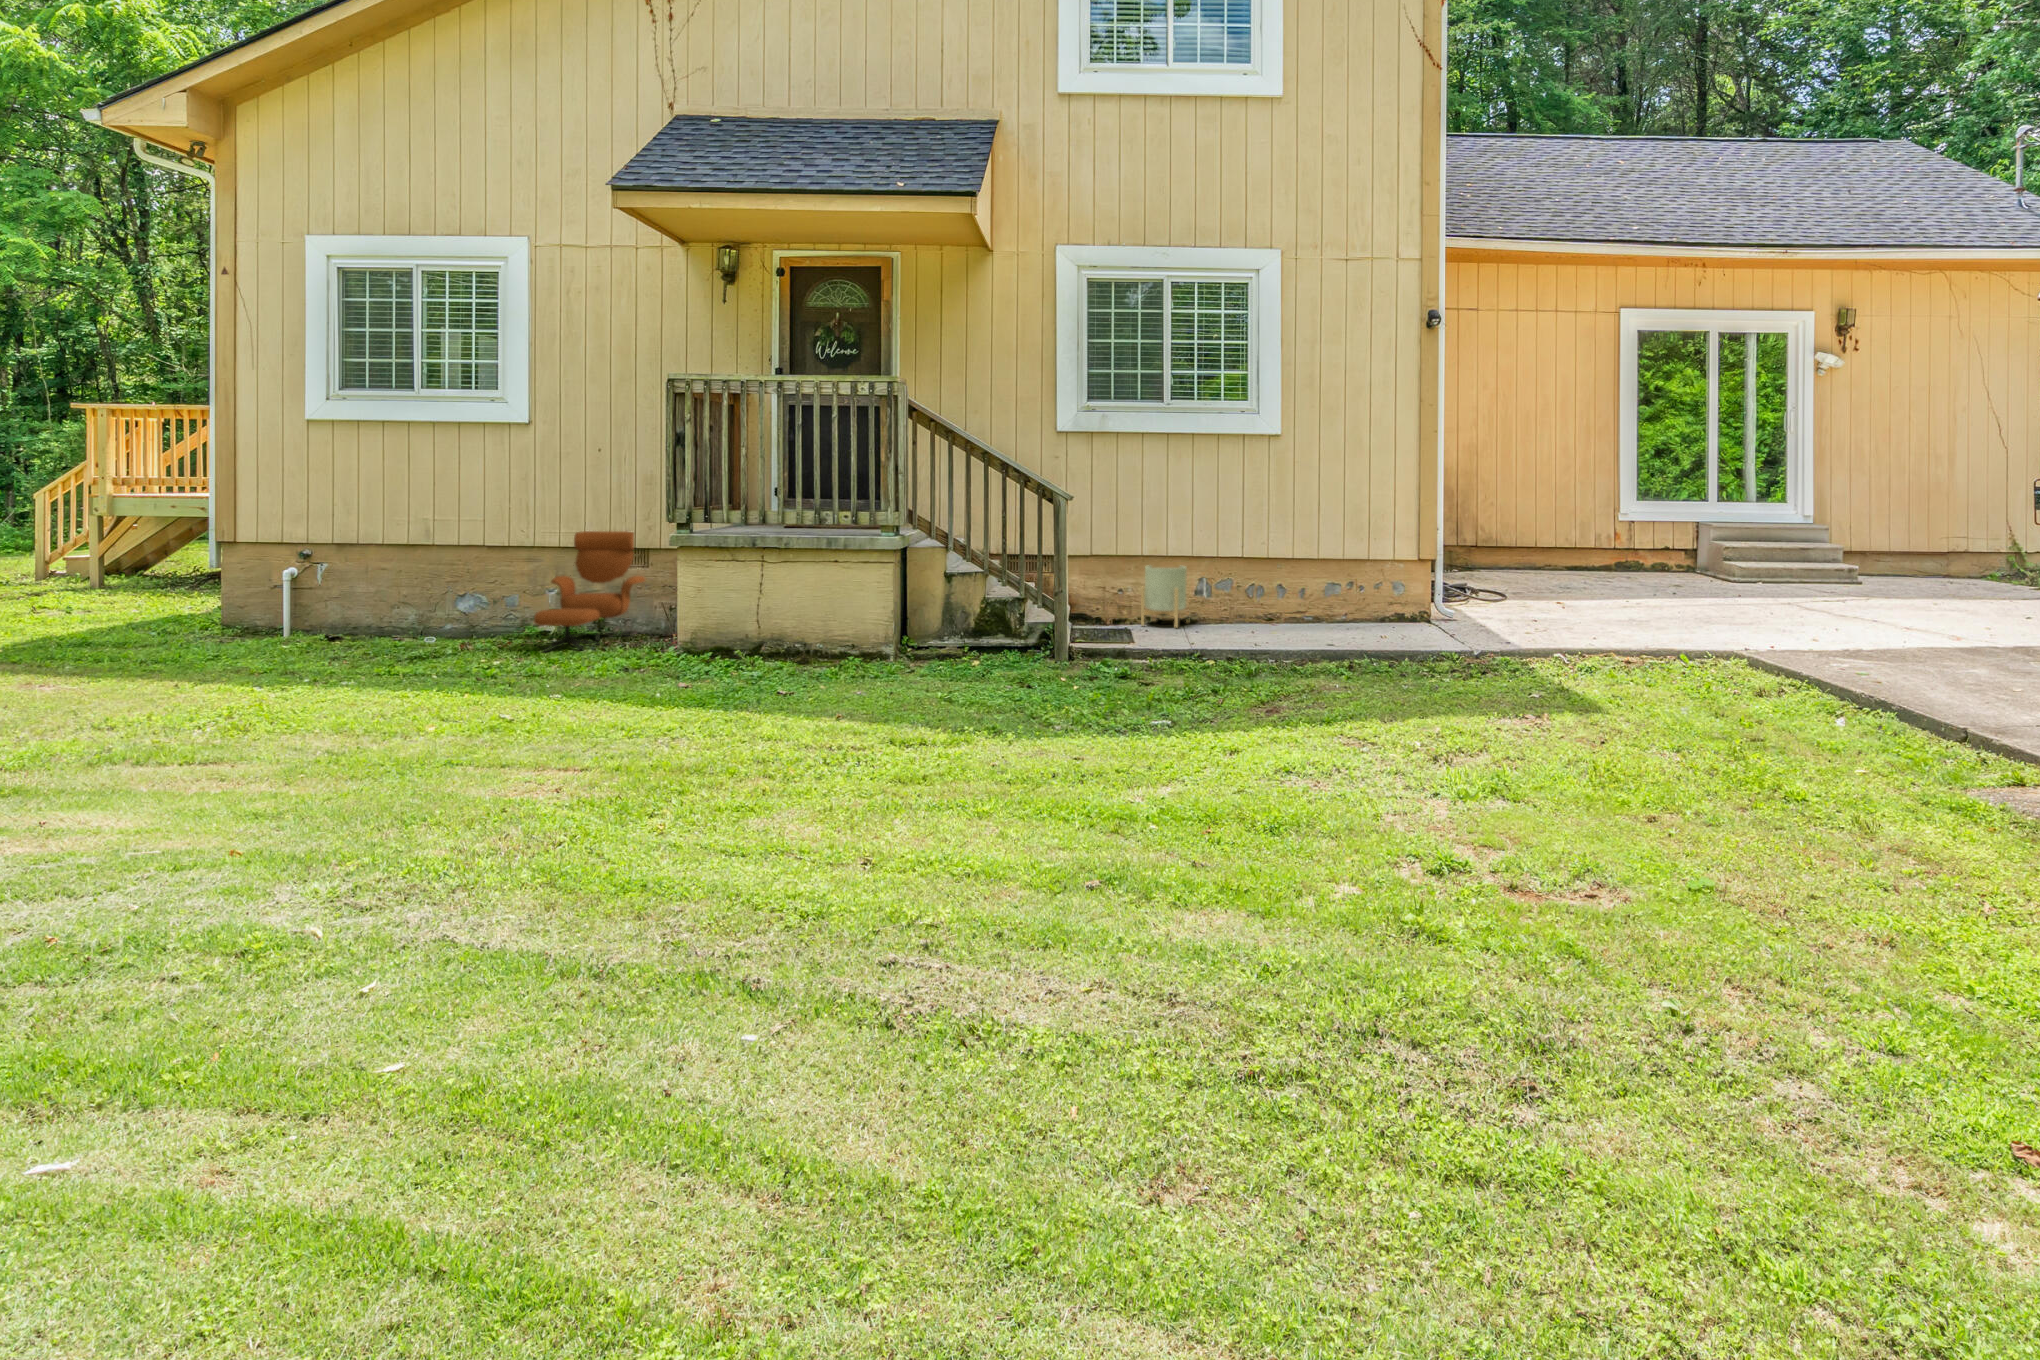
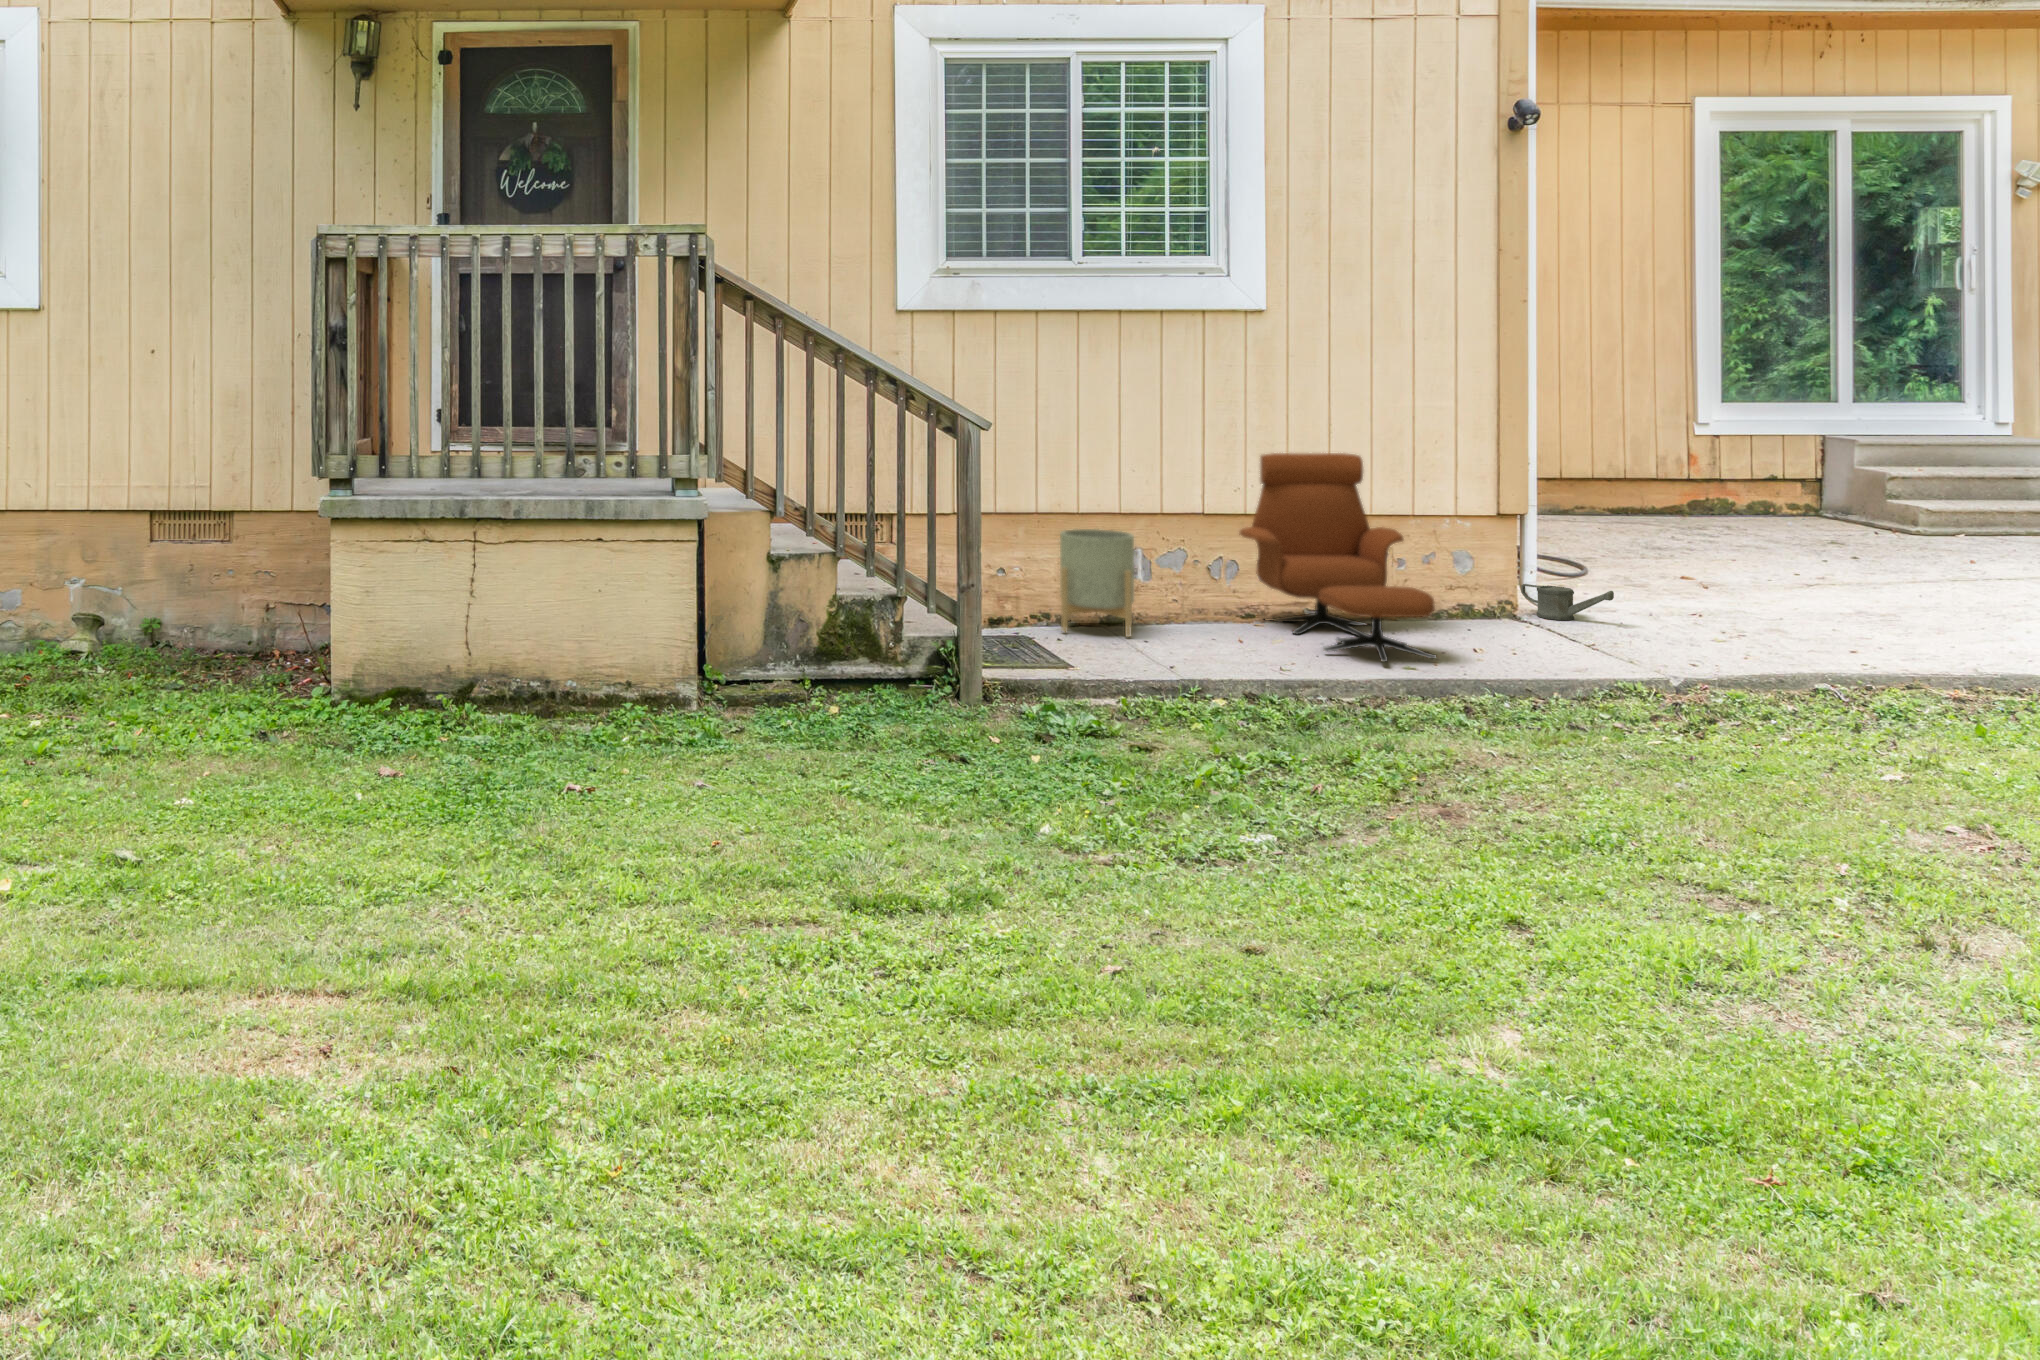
lounge chair: present [534,531,645,652] -> present [1239,453,1436,662]
watering can: none [1426,601,1465,621] -> present [1521,584,1614,620]

